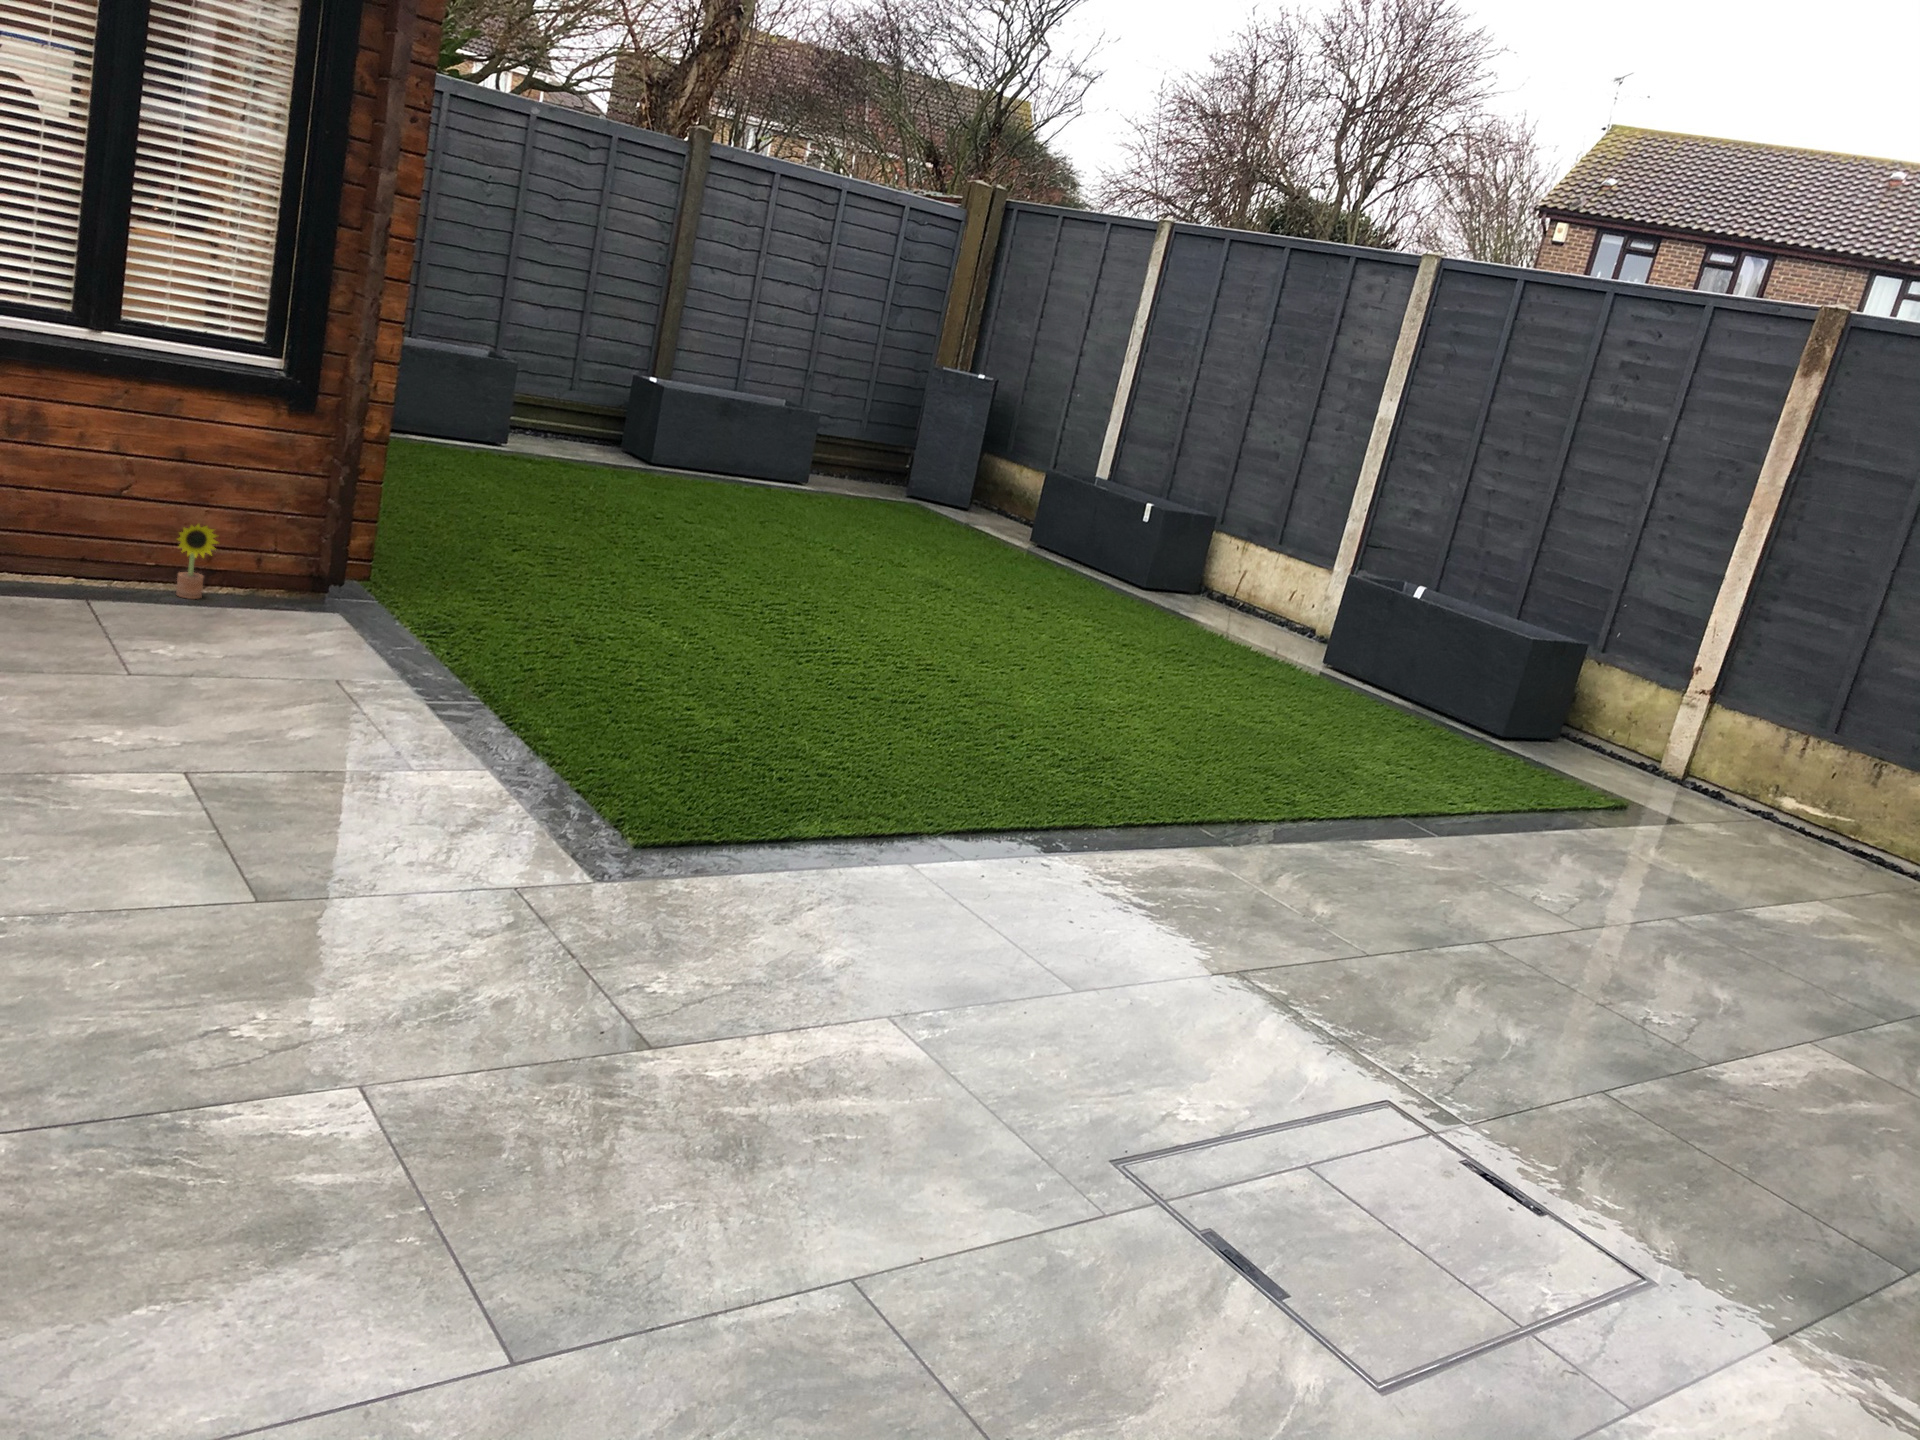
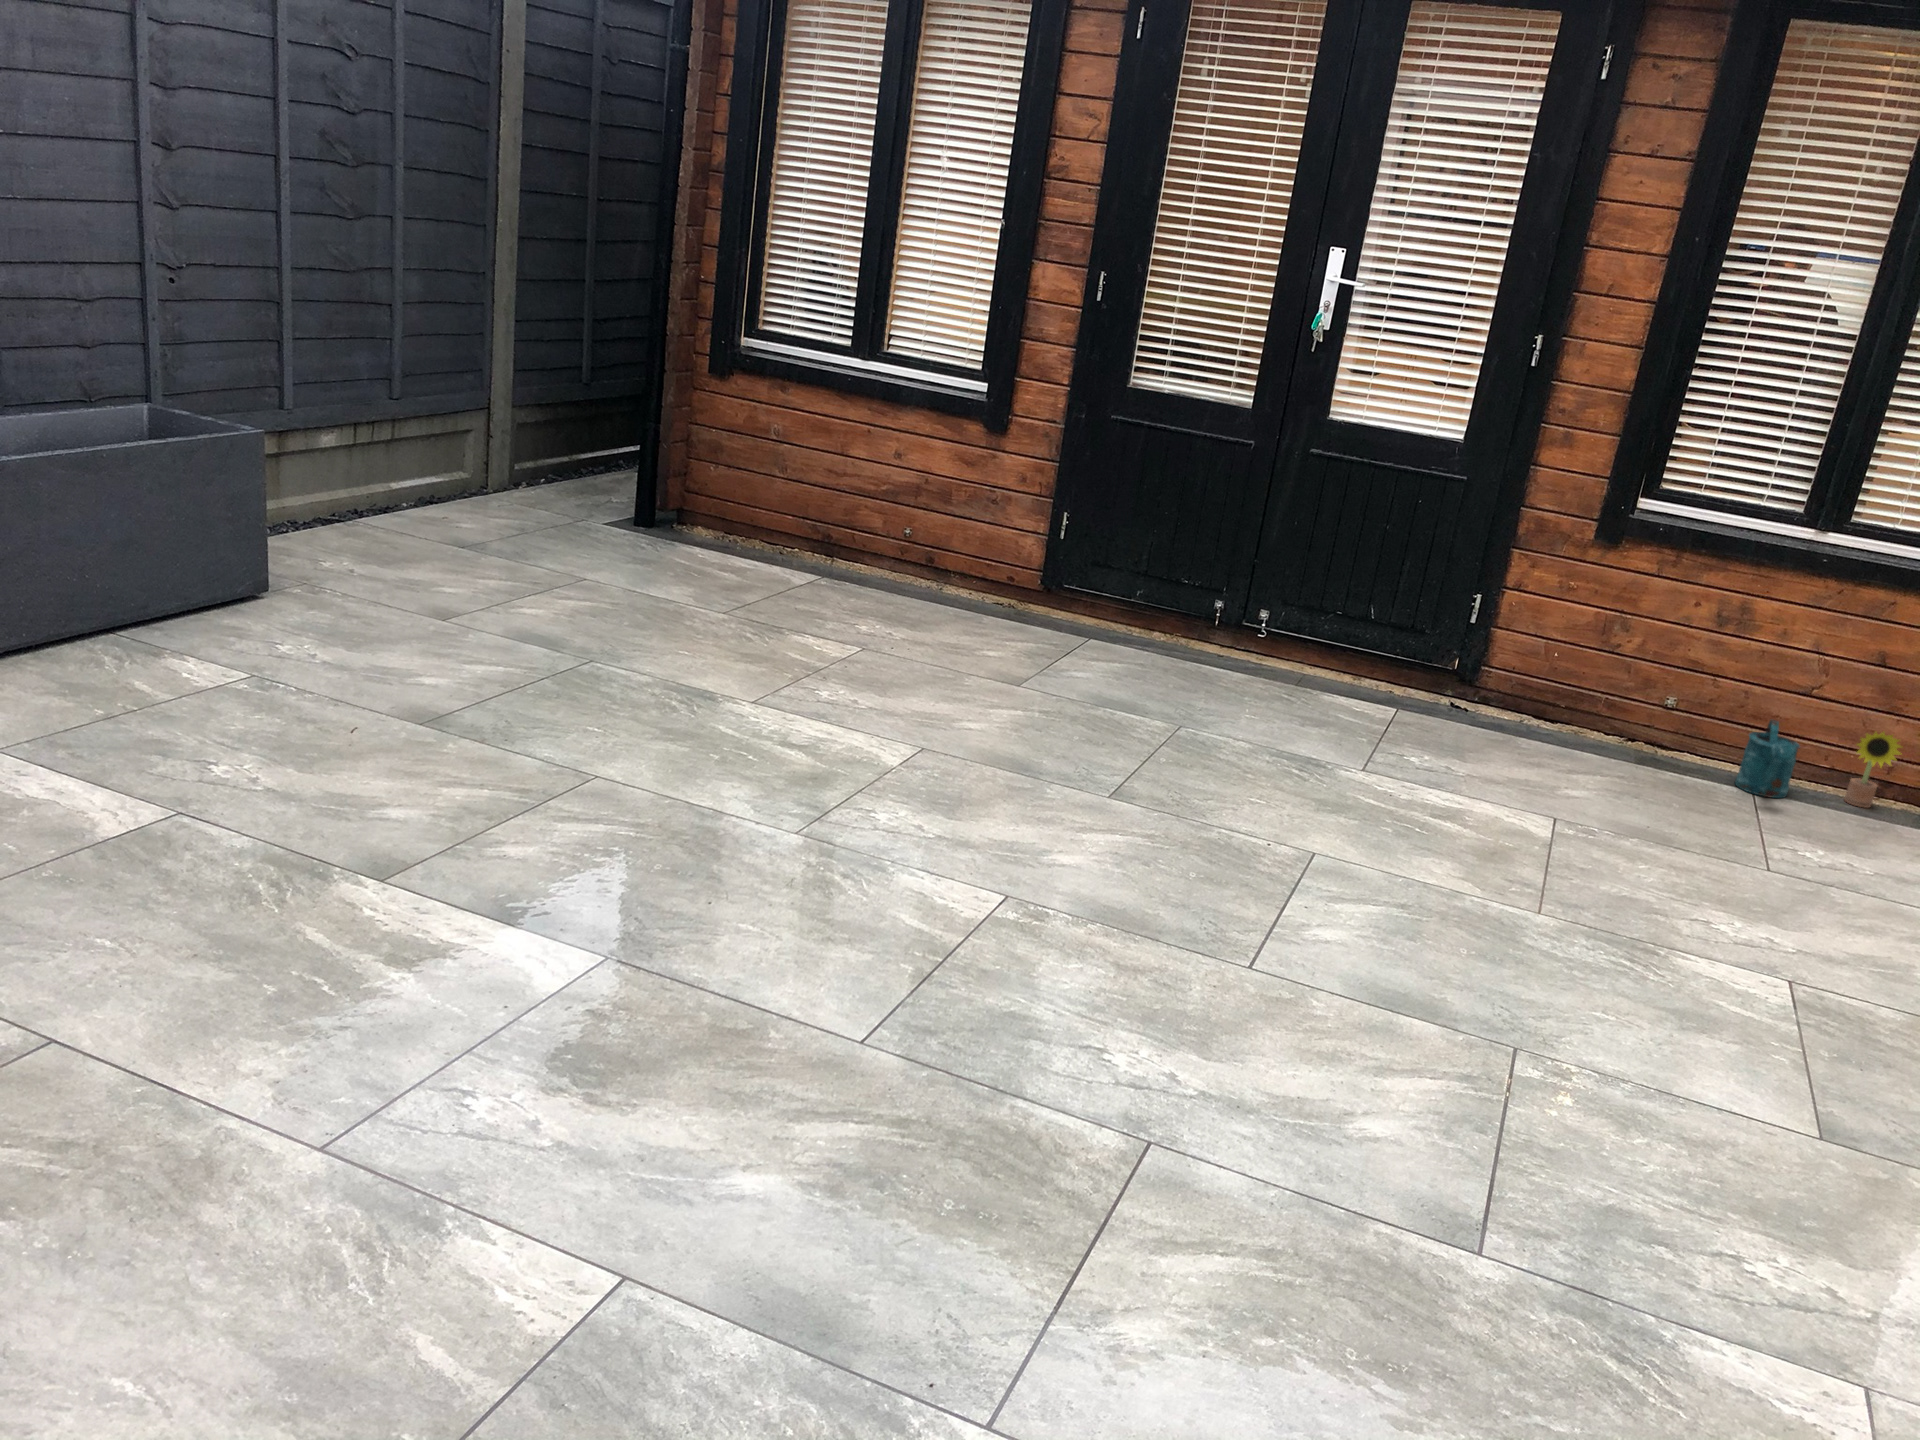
watering can: none [67,526,125,605] -> present [1735,720,1800,798]

